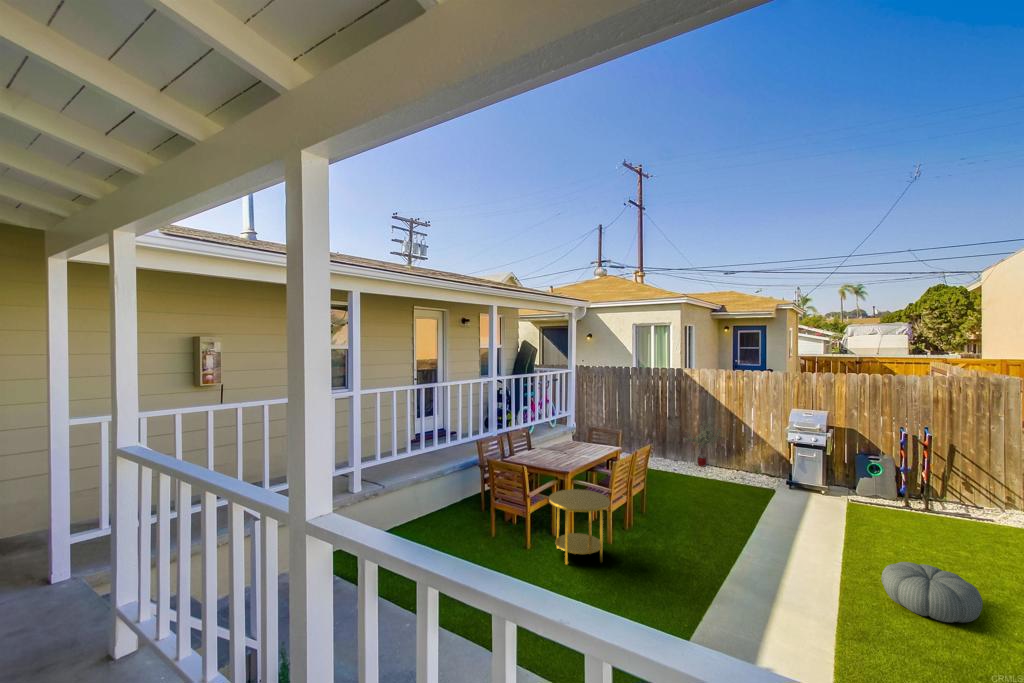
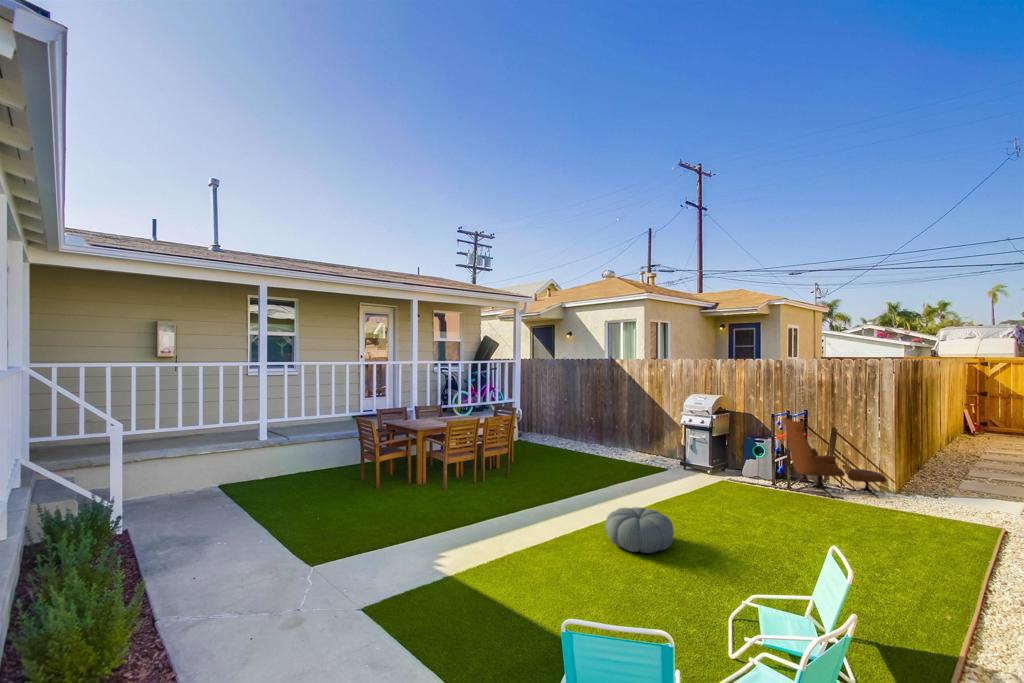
potted tree: present [684,421,722,467] -> none [608,406,639,450]
lounge chair: none [925,439,1024,520] -> present [784,418,887,498]
side table: present [549,489,610,564] -> none [381,444,431,500]

